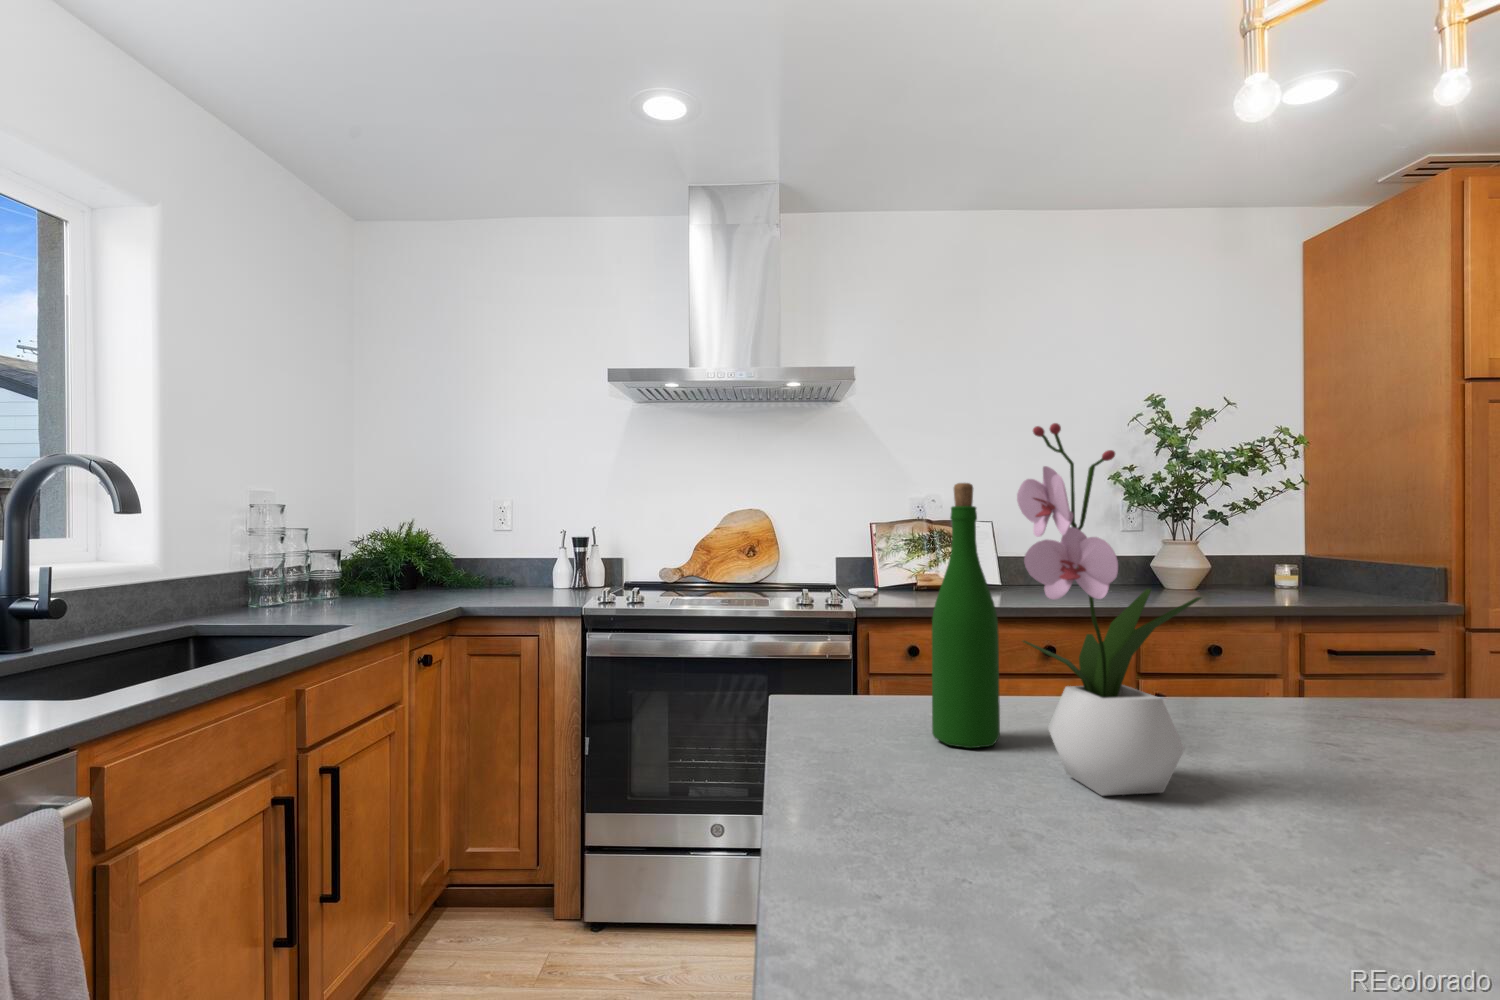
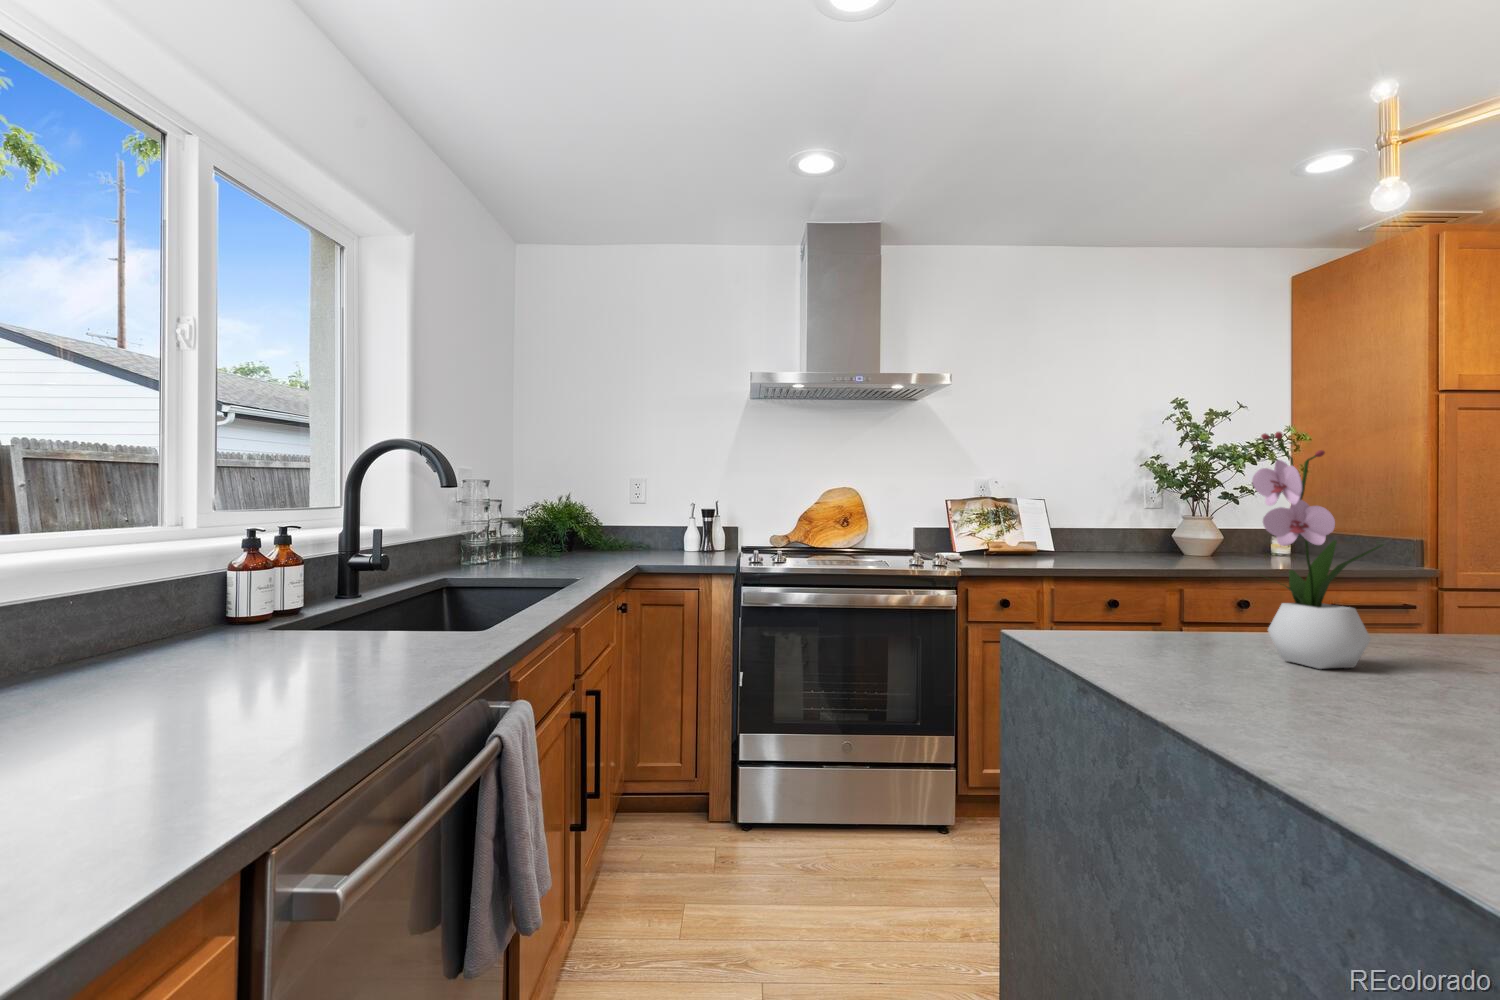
wine bottle: present [932,483,1000,748] -> none [1161,470,1211,648]

